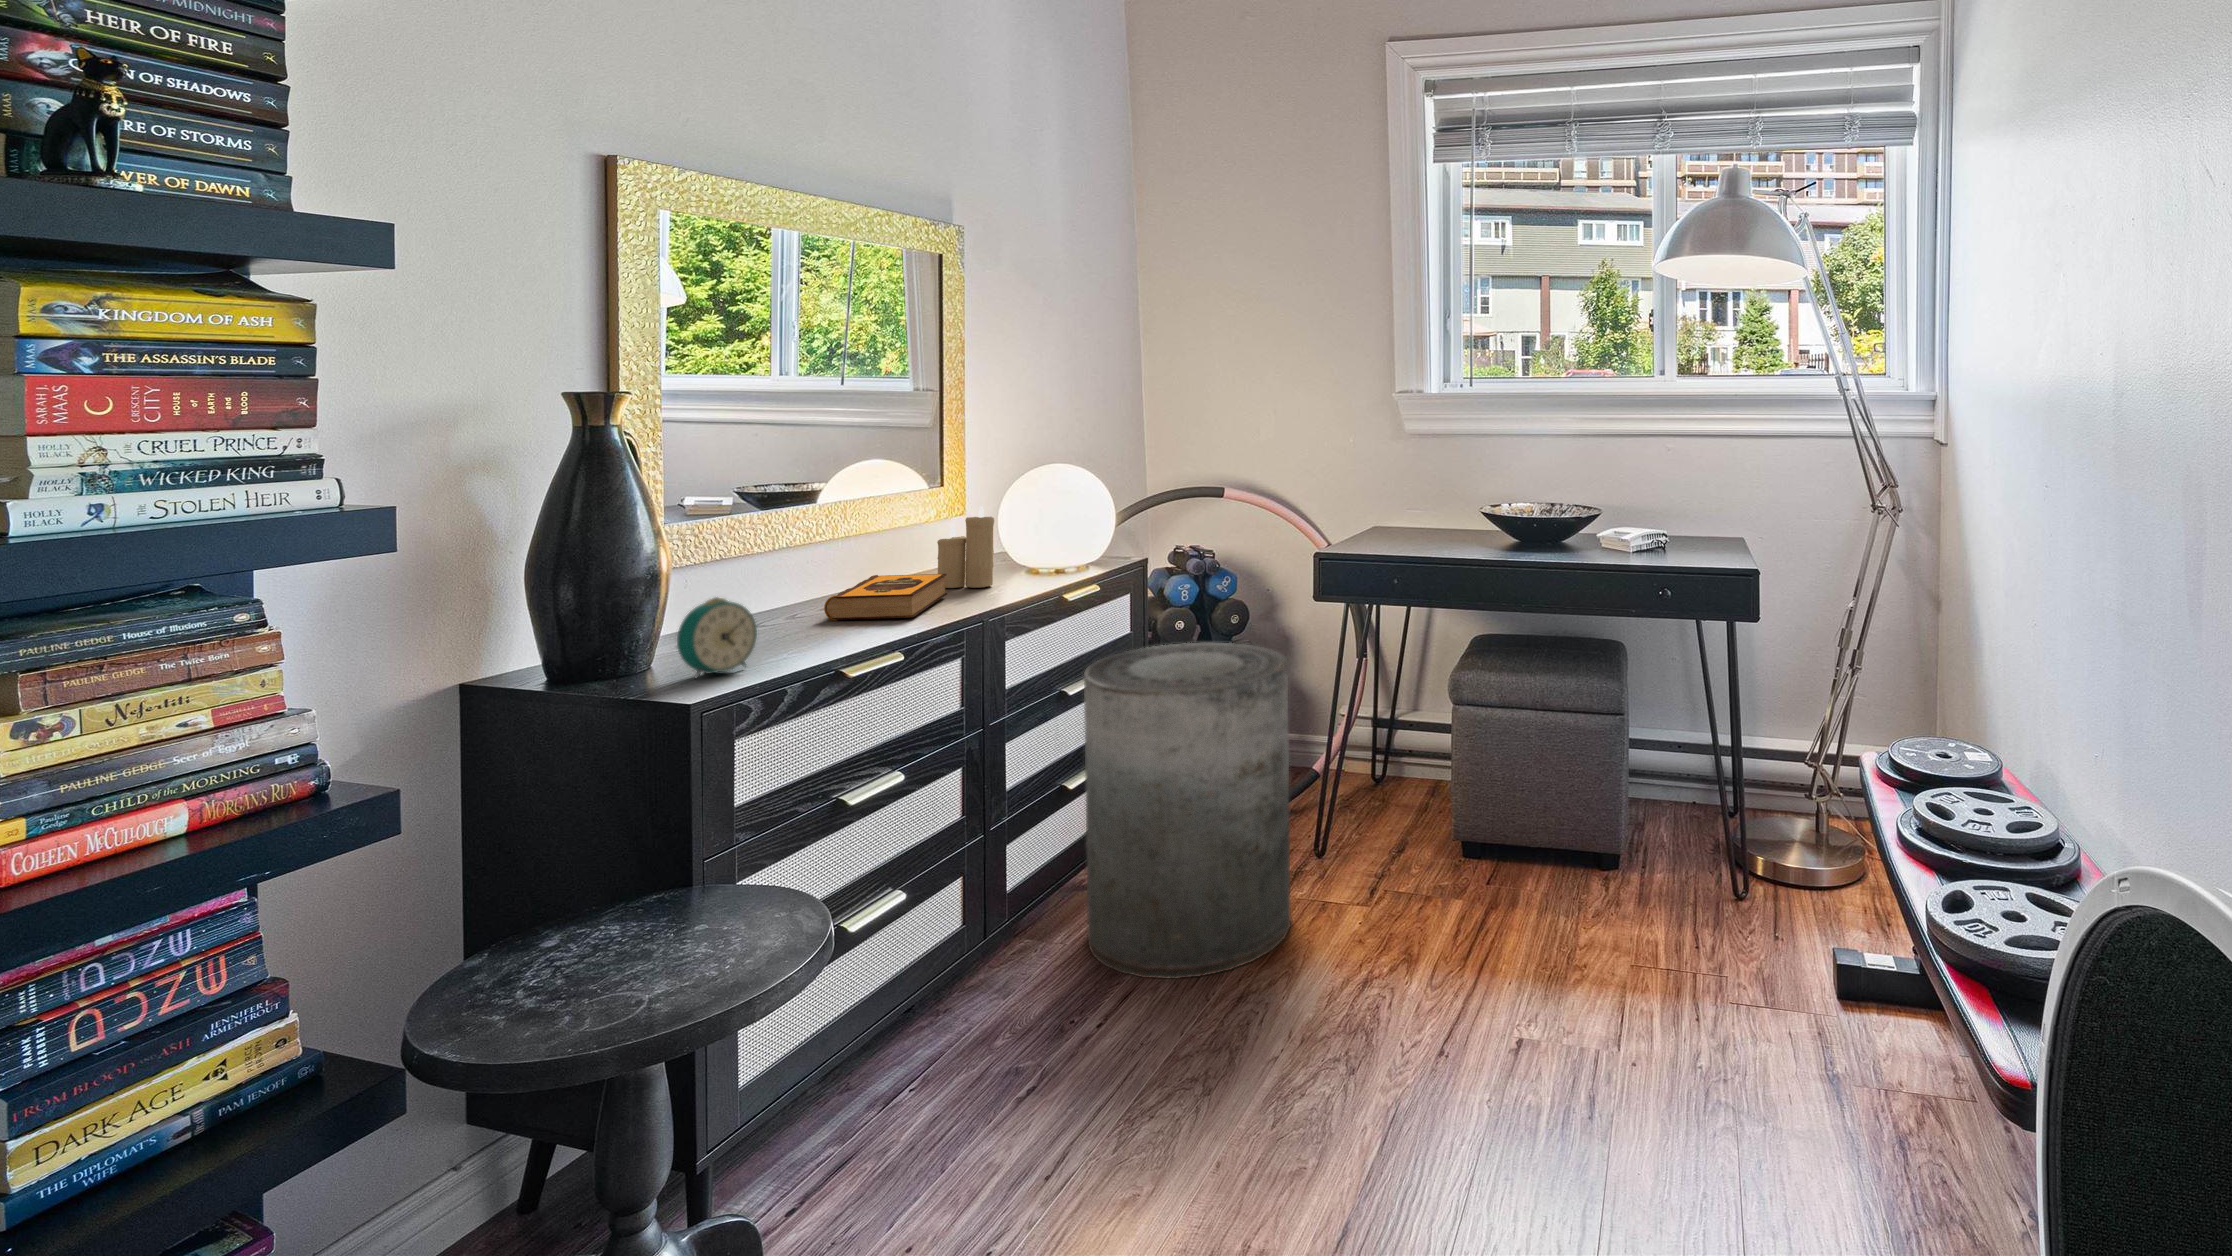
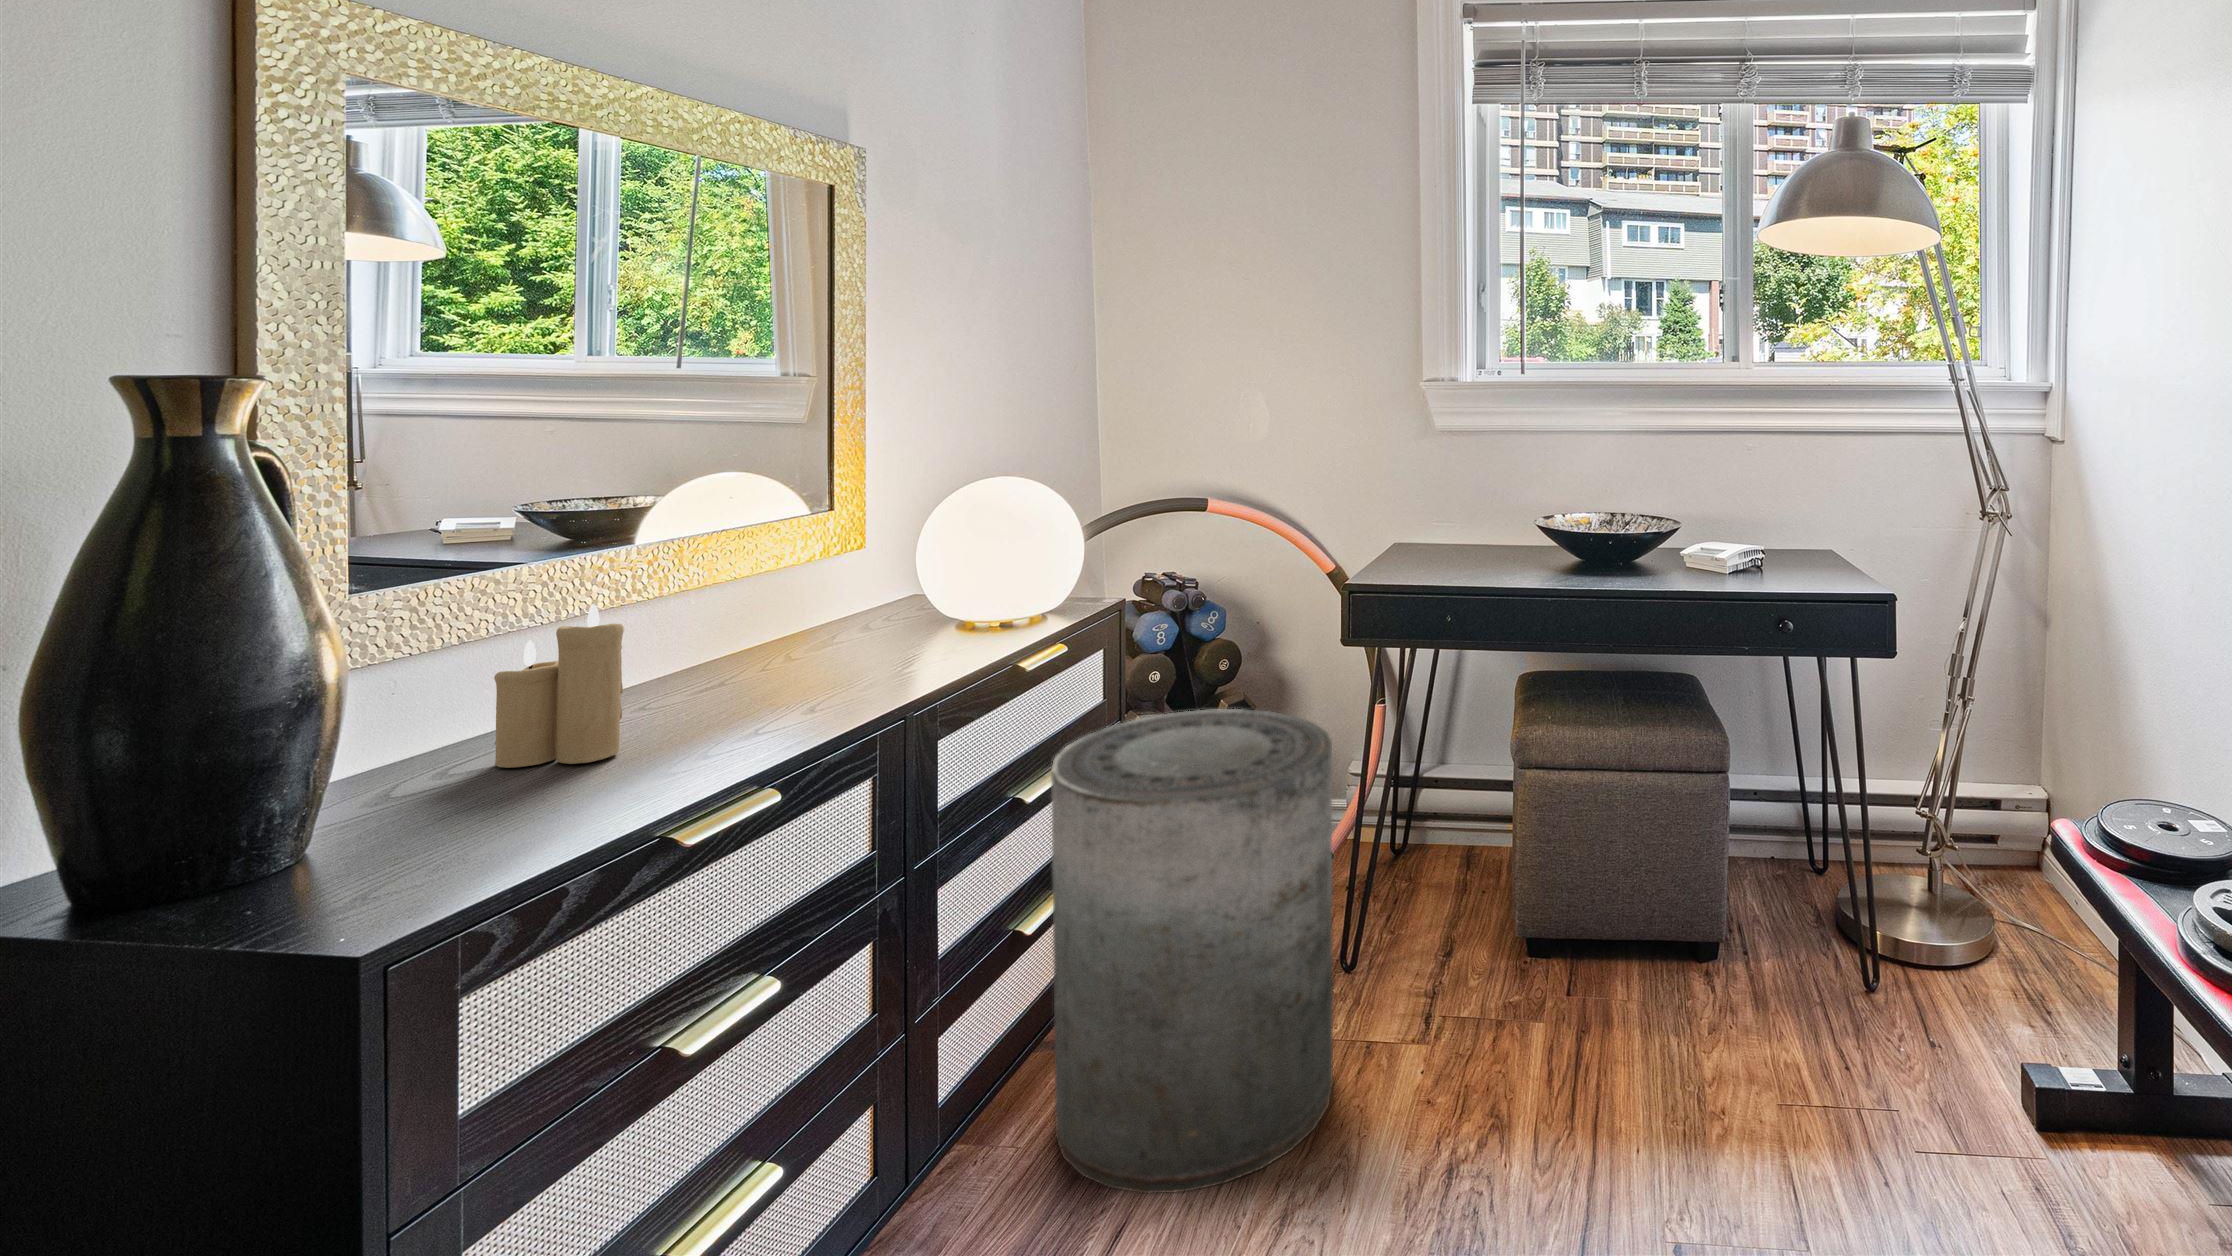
candle: present [937,506,994,588] -> present [494,604,624,768]
hardback book: present [824,574,947,621] -> none [650,641,848,730]
alarm clock: present [677,597,757,678] -> none [352,737,517,887]

